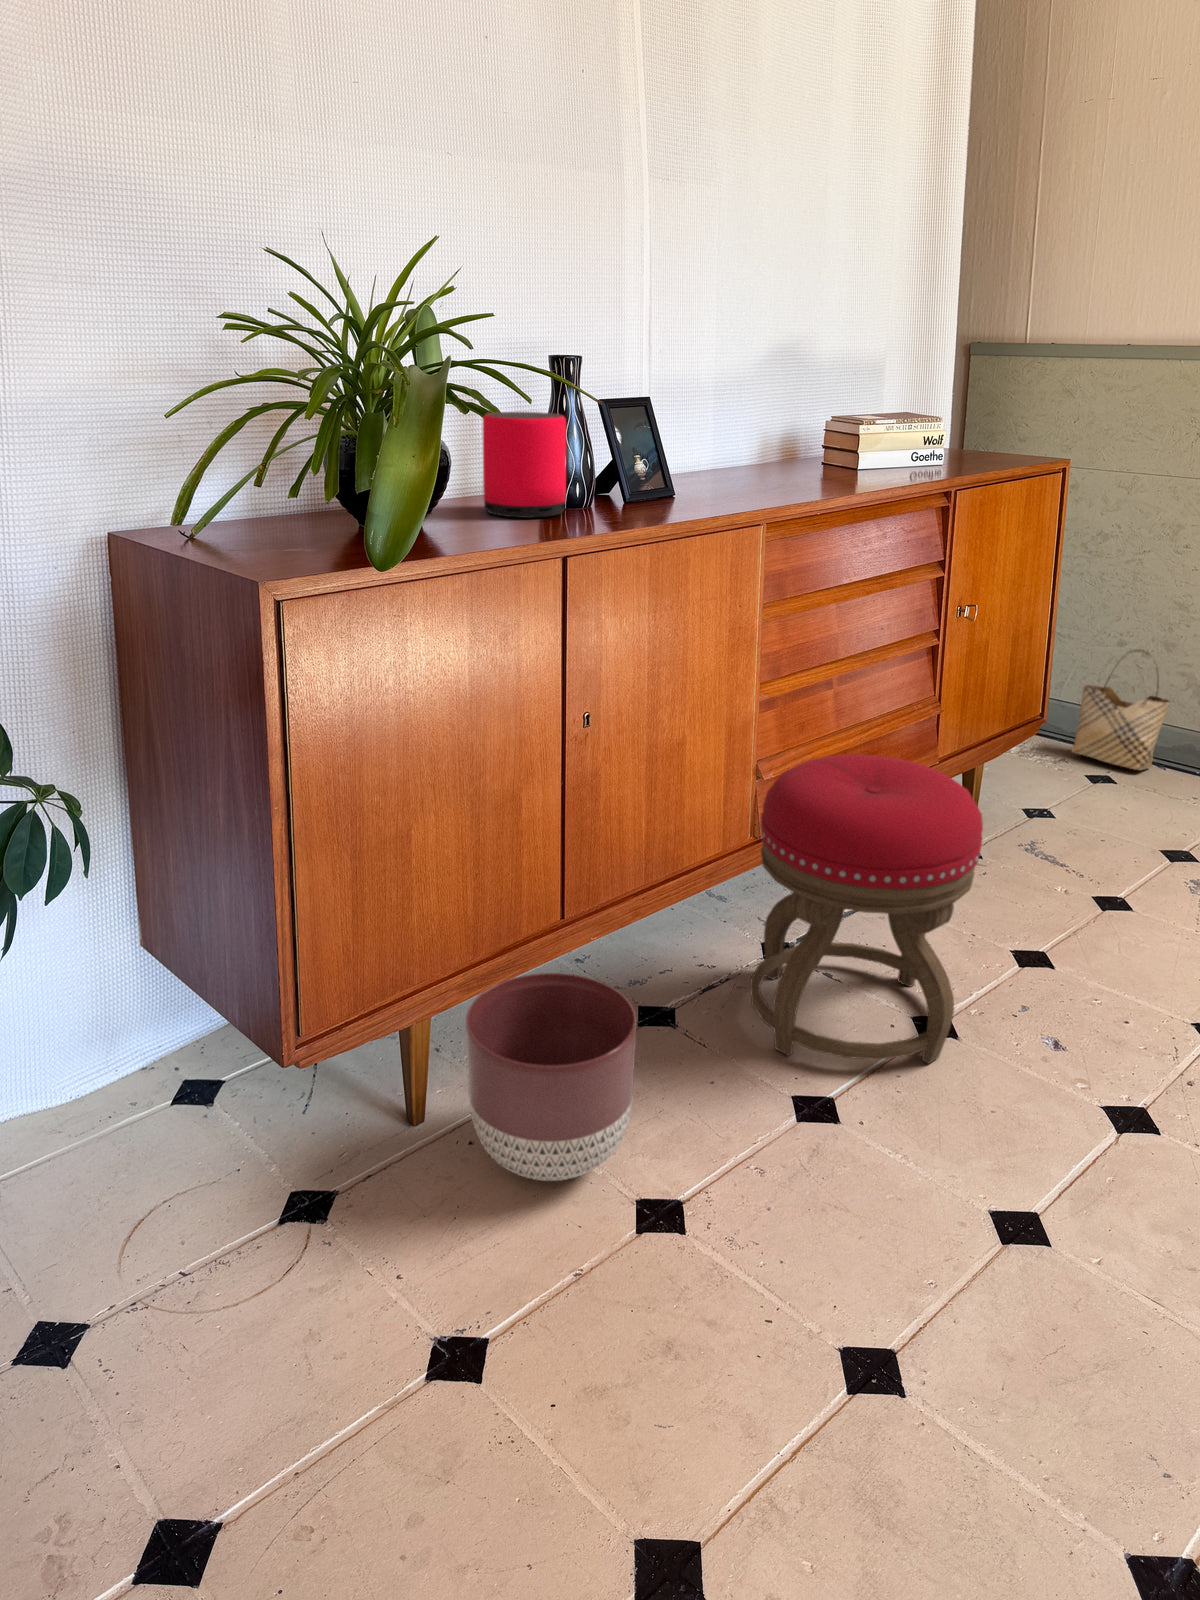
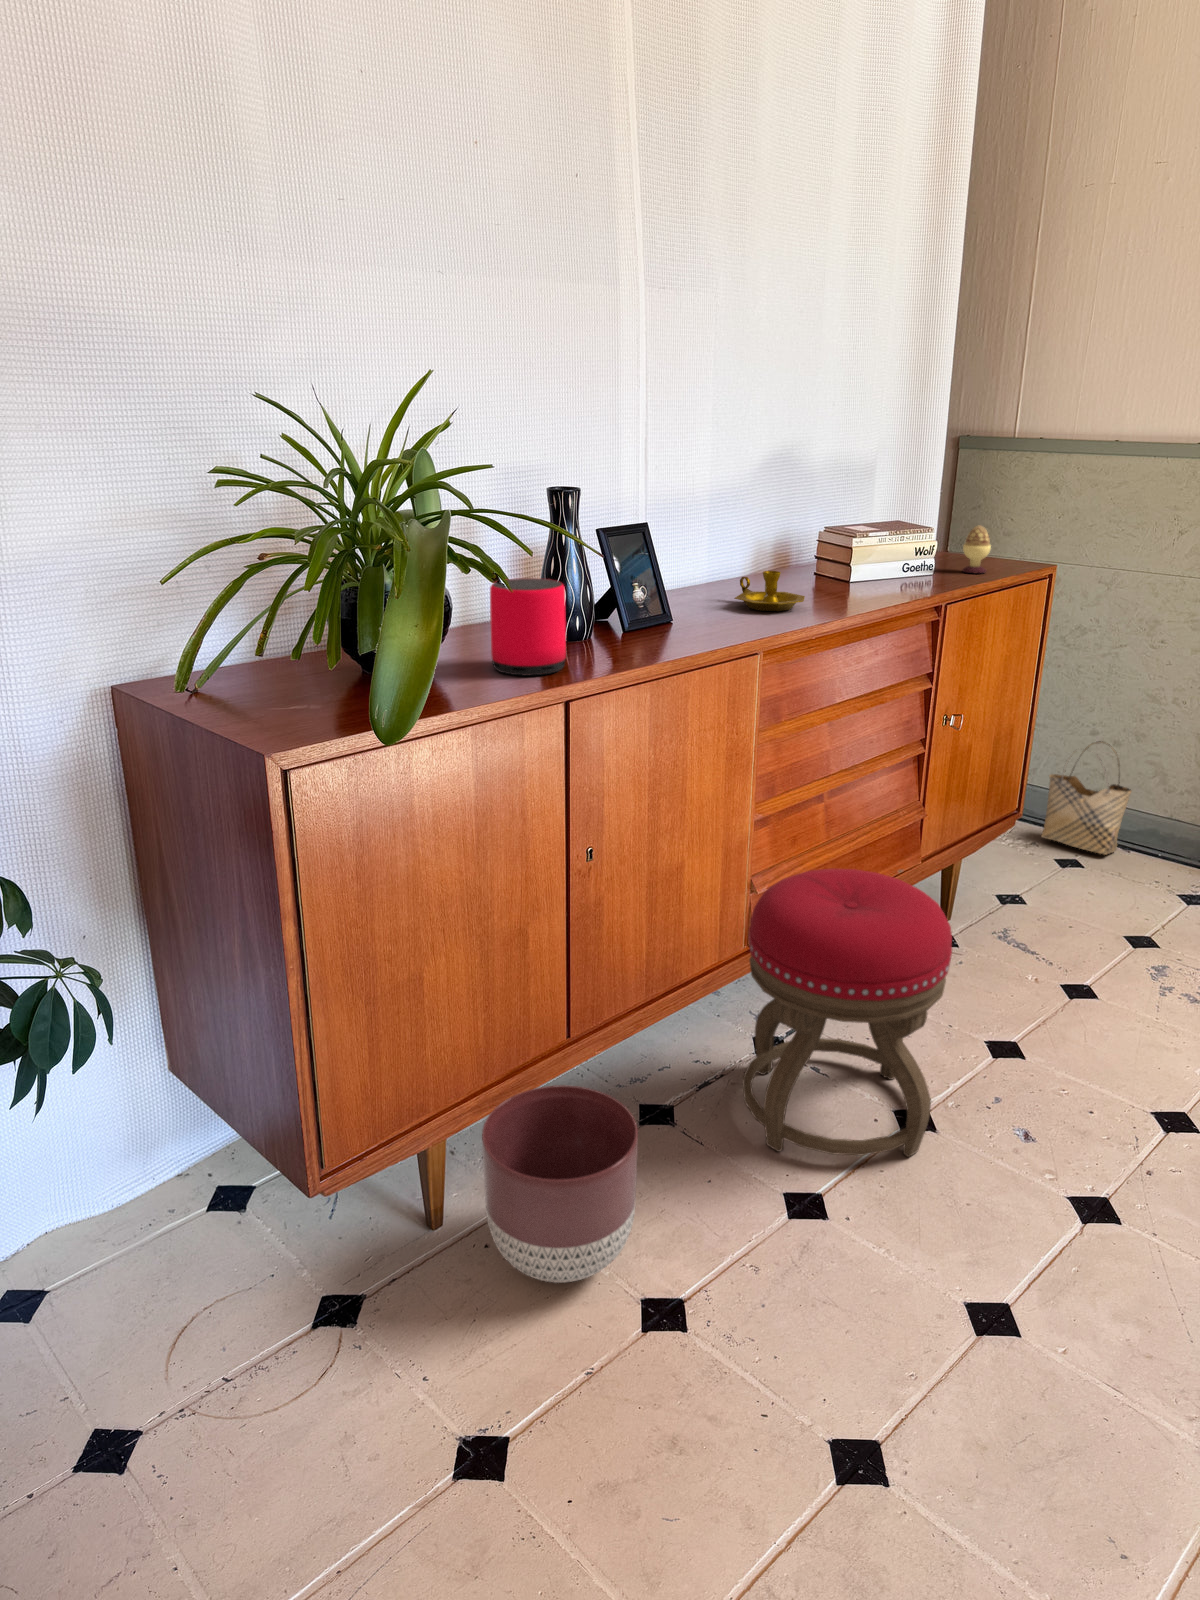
decorative egg: none [999,398,1032,451] -> present [963,525,991,573]
candlestick: none [752,431,830,475] -> present [734,571,805,611]

